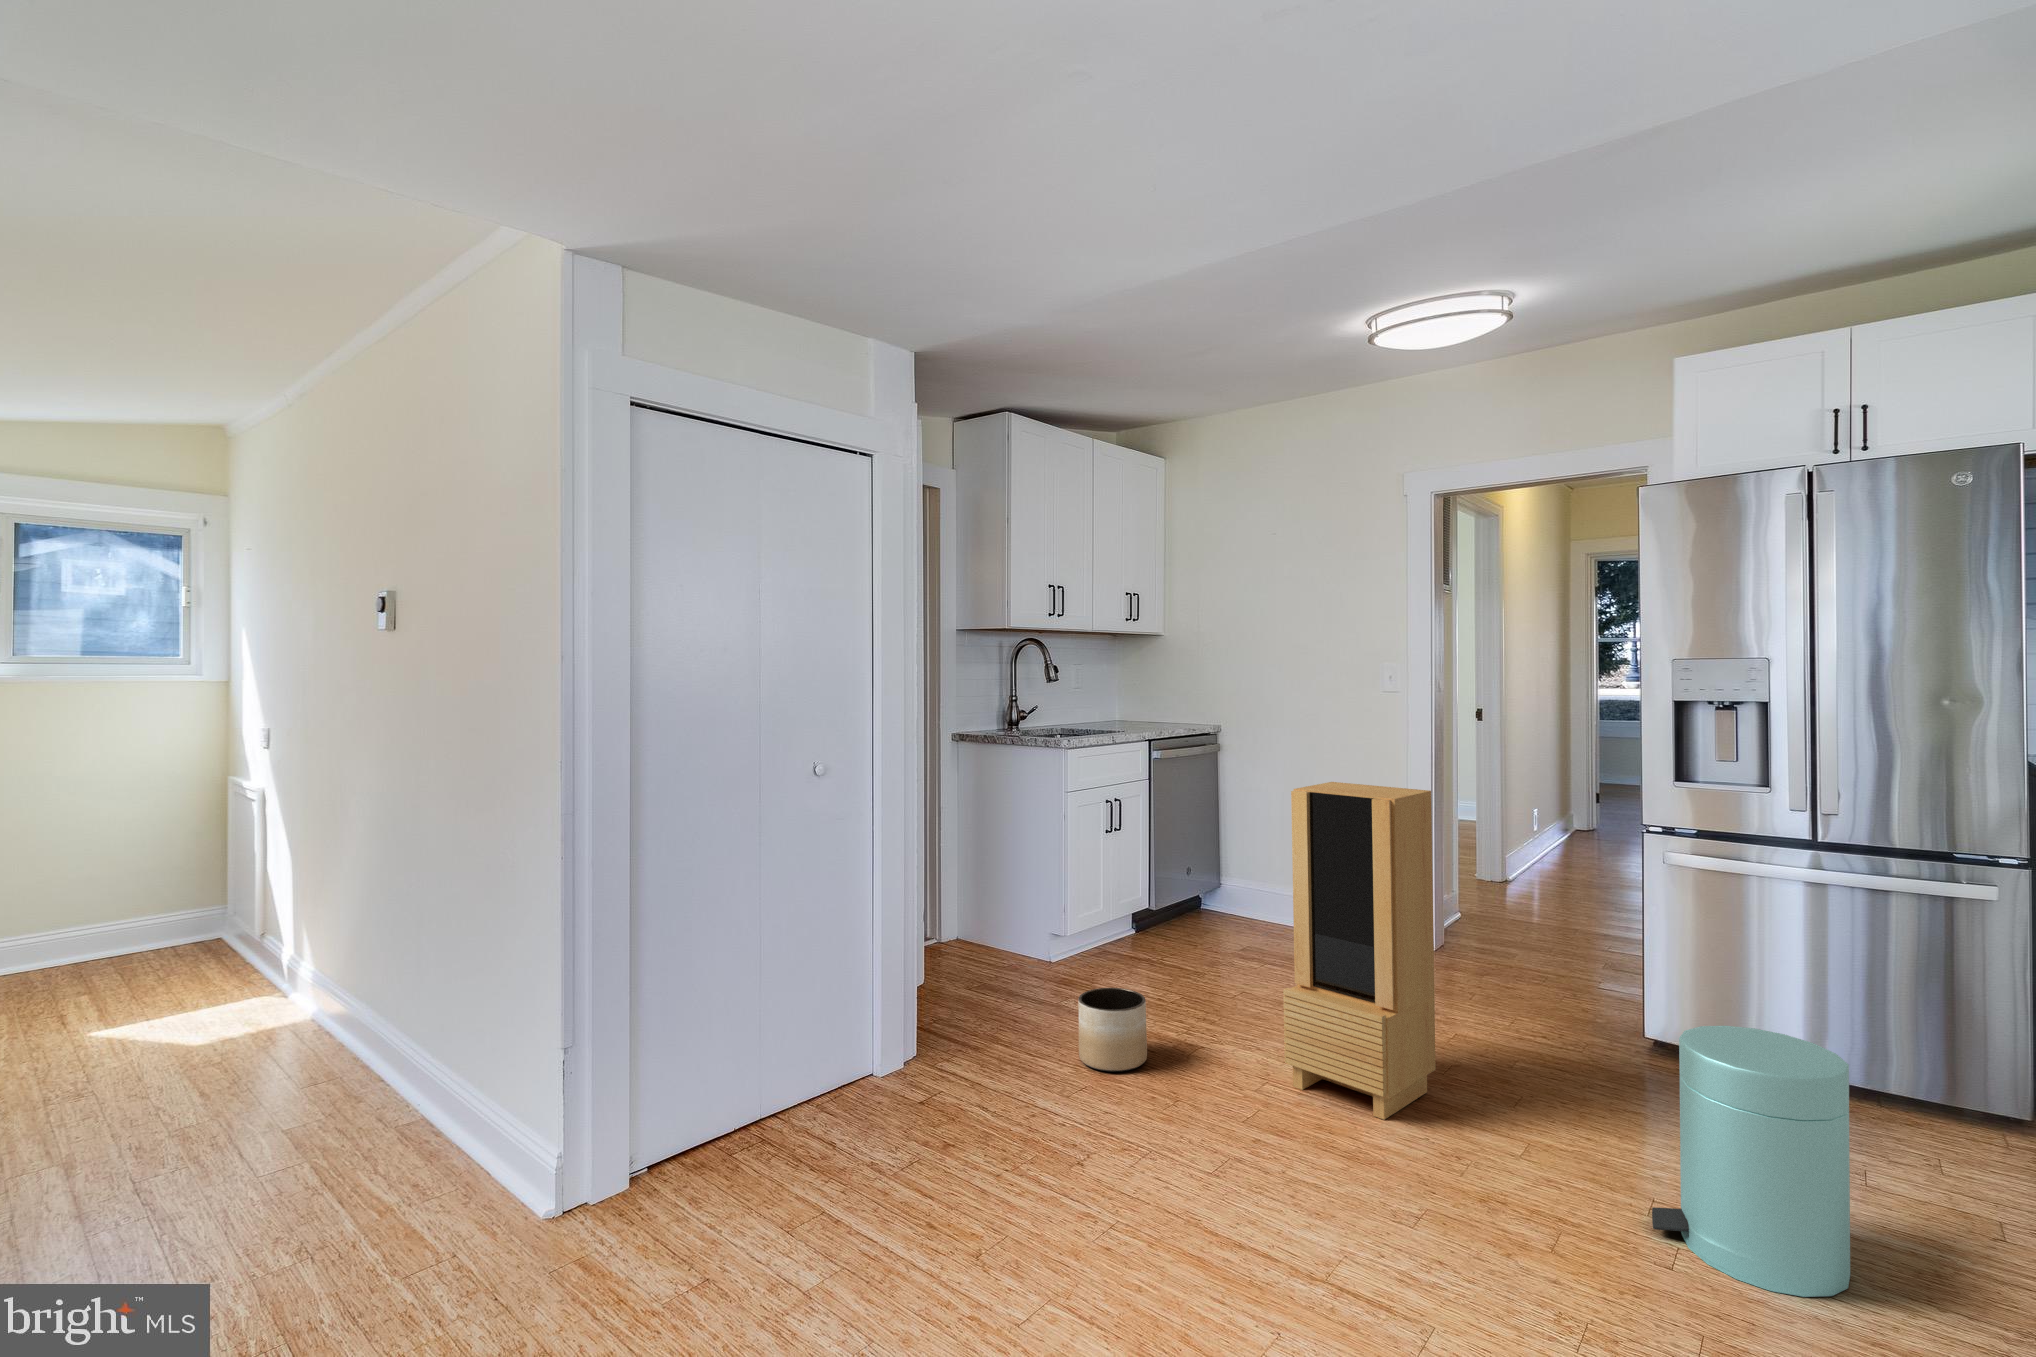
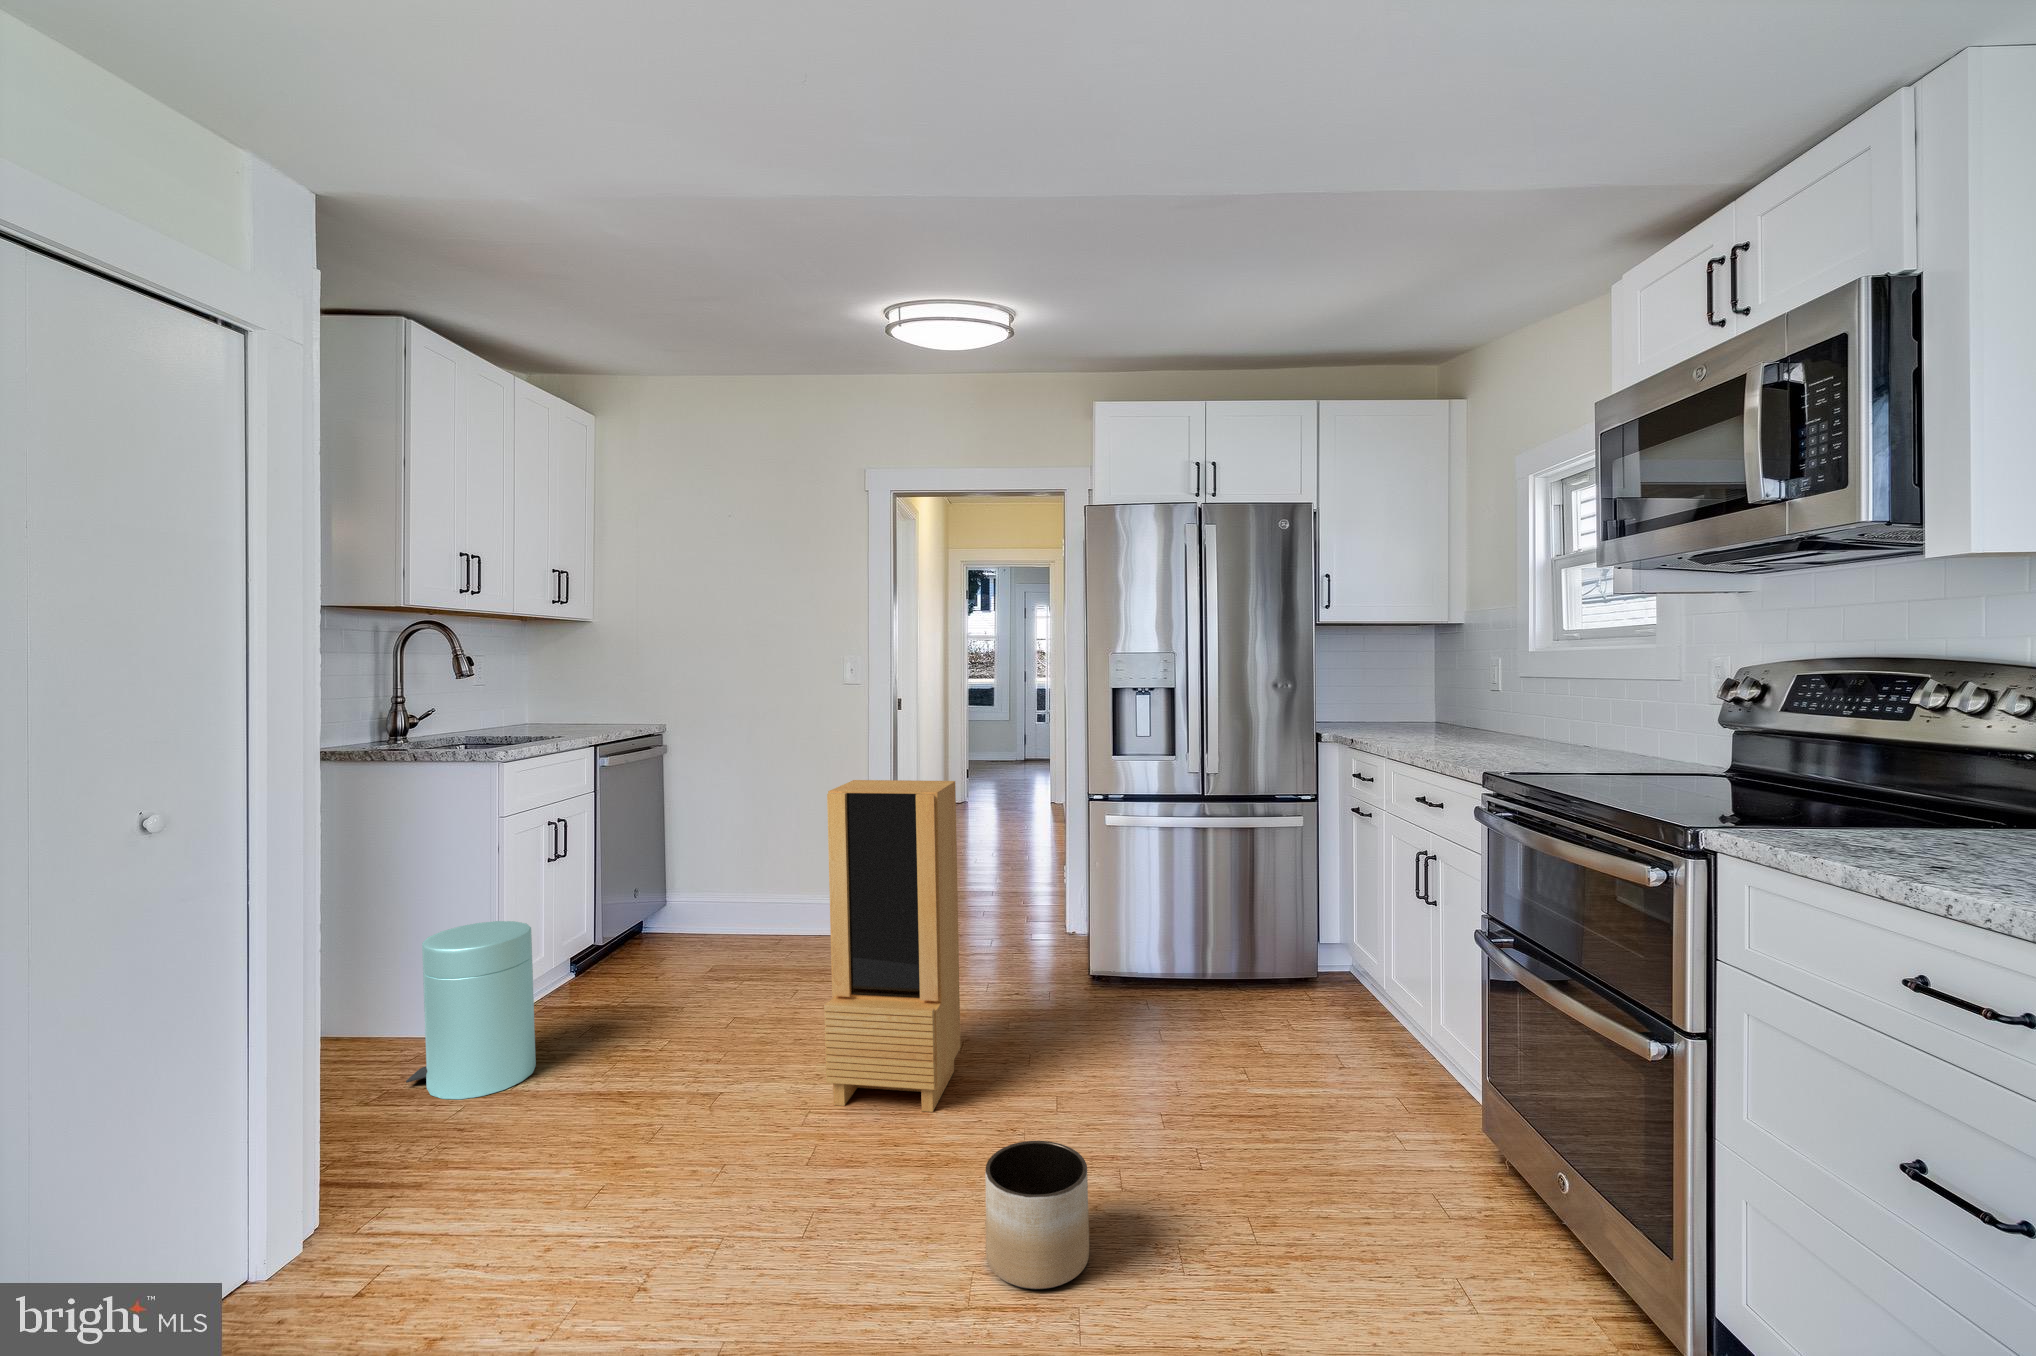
planter: present [1078,988,1147,1072] -> present [985,1141,1089,1289]
trash can: present [1652,1026,1850,1297] -> present [406,921,536,1099]

